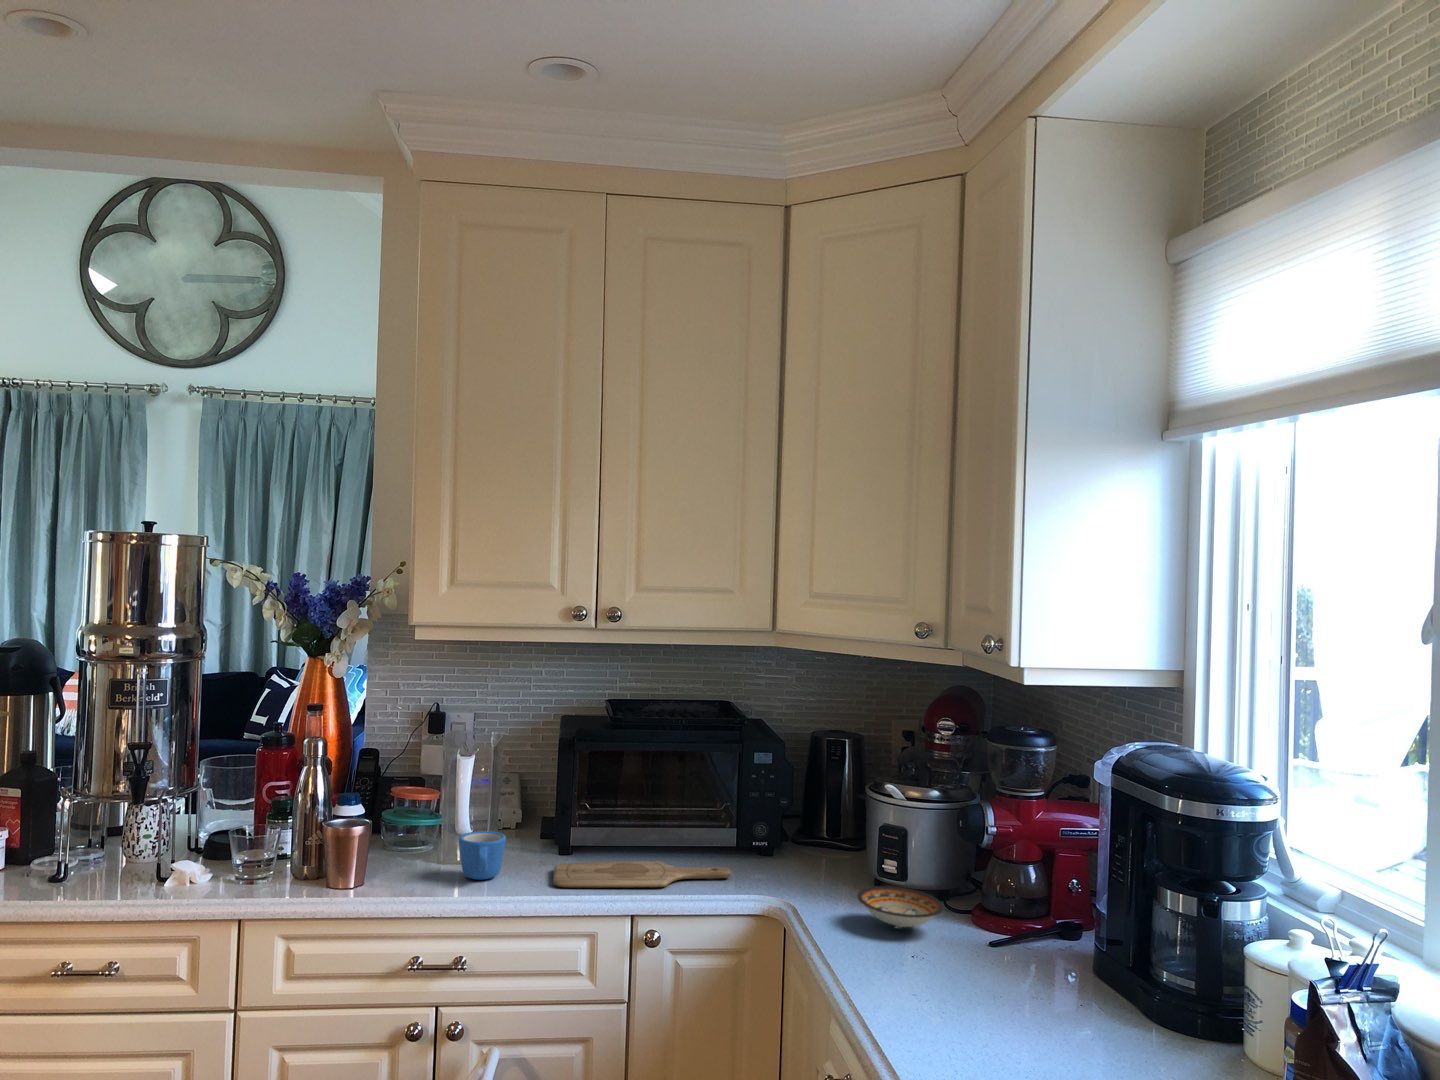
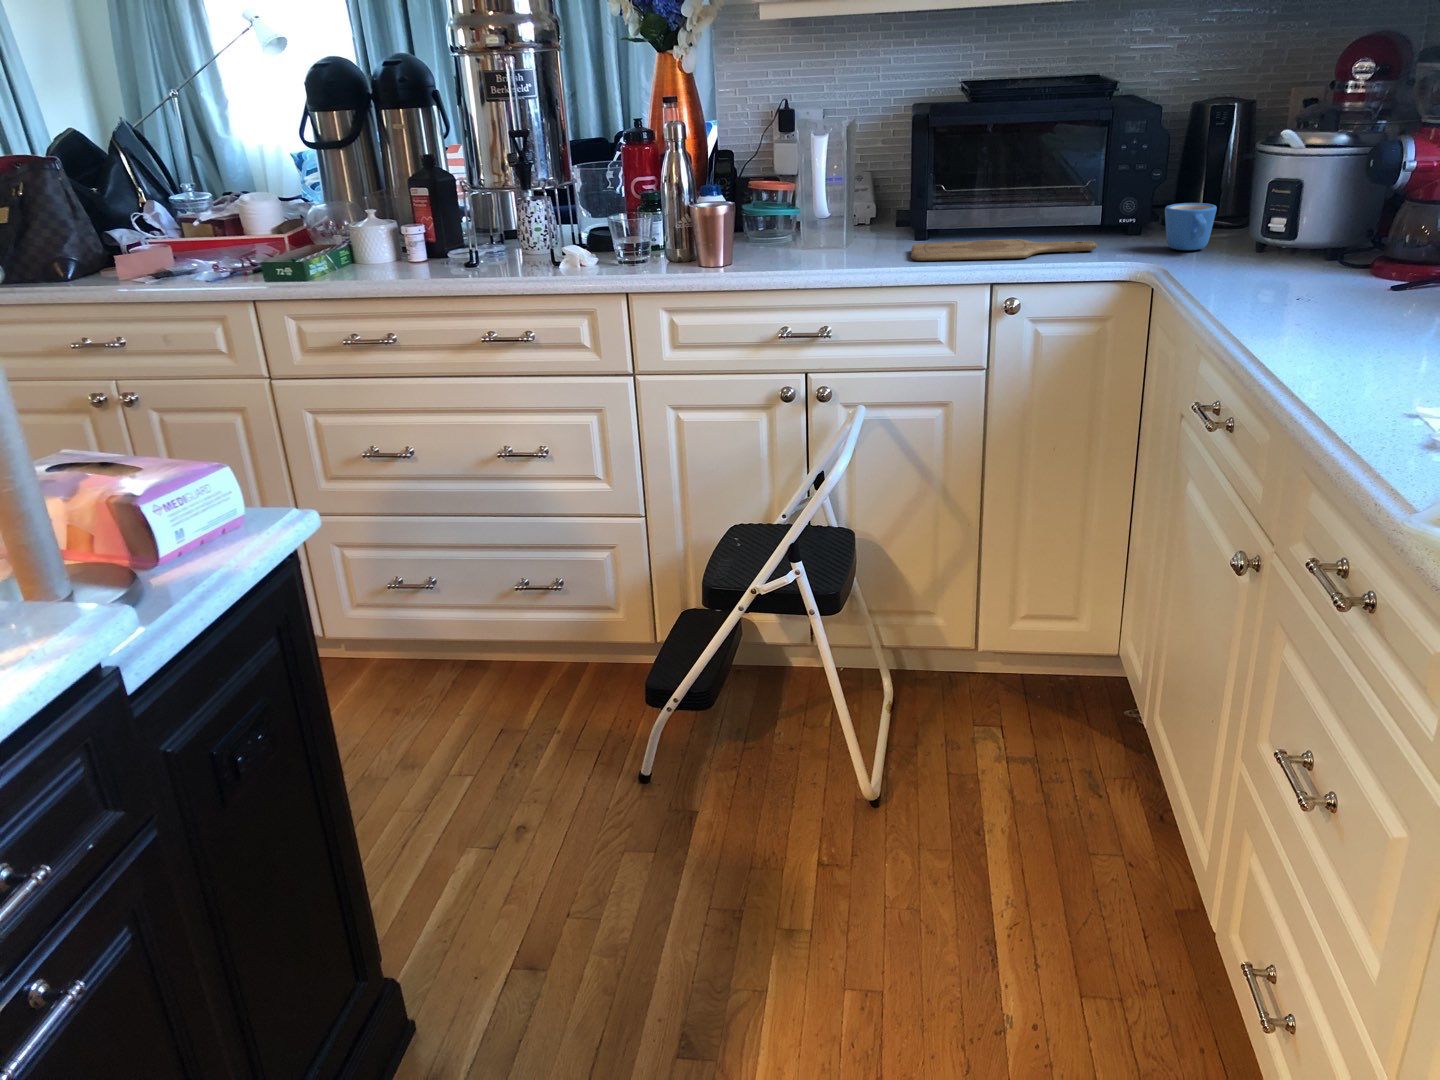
mug: present [459,831,506,880] -> present [1165,203,1217,250]
ceramic bowl: present [858,886,944,927] -> none [1238,240,1339,278]

